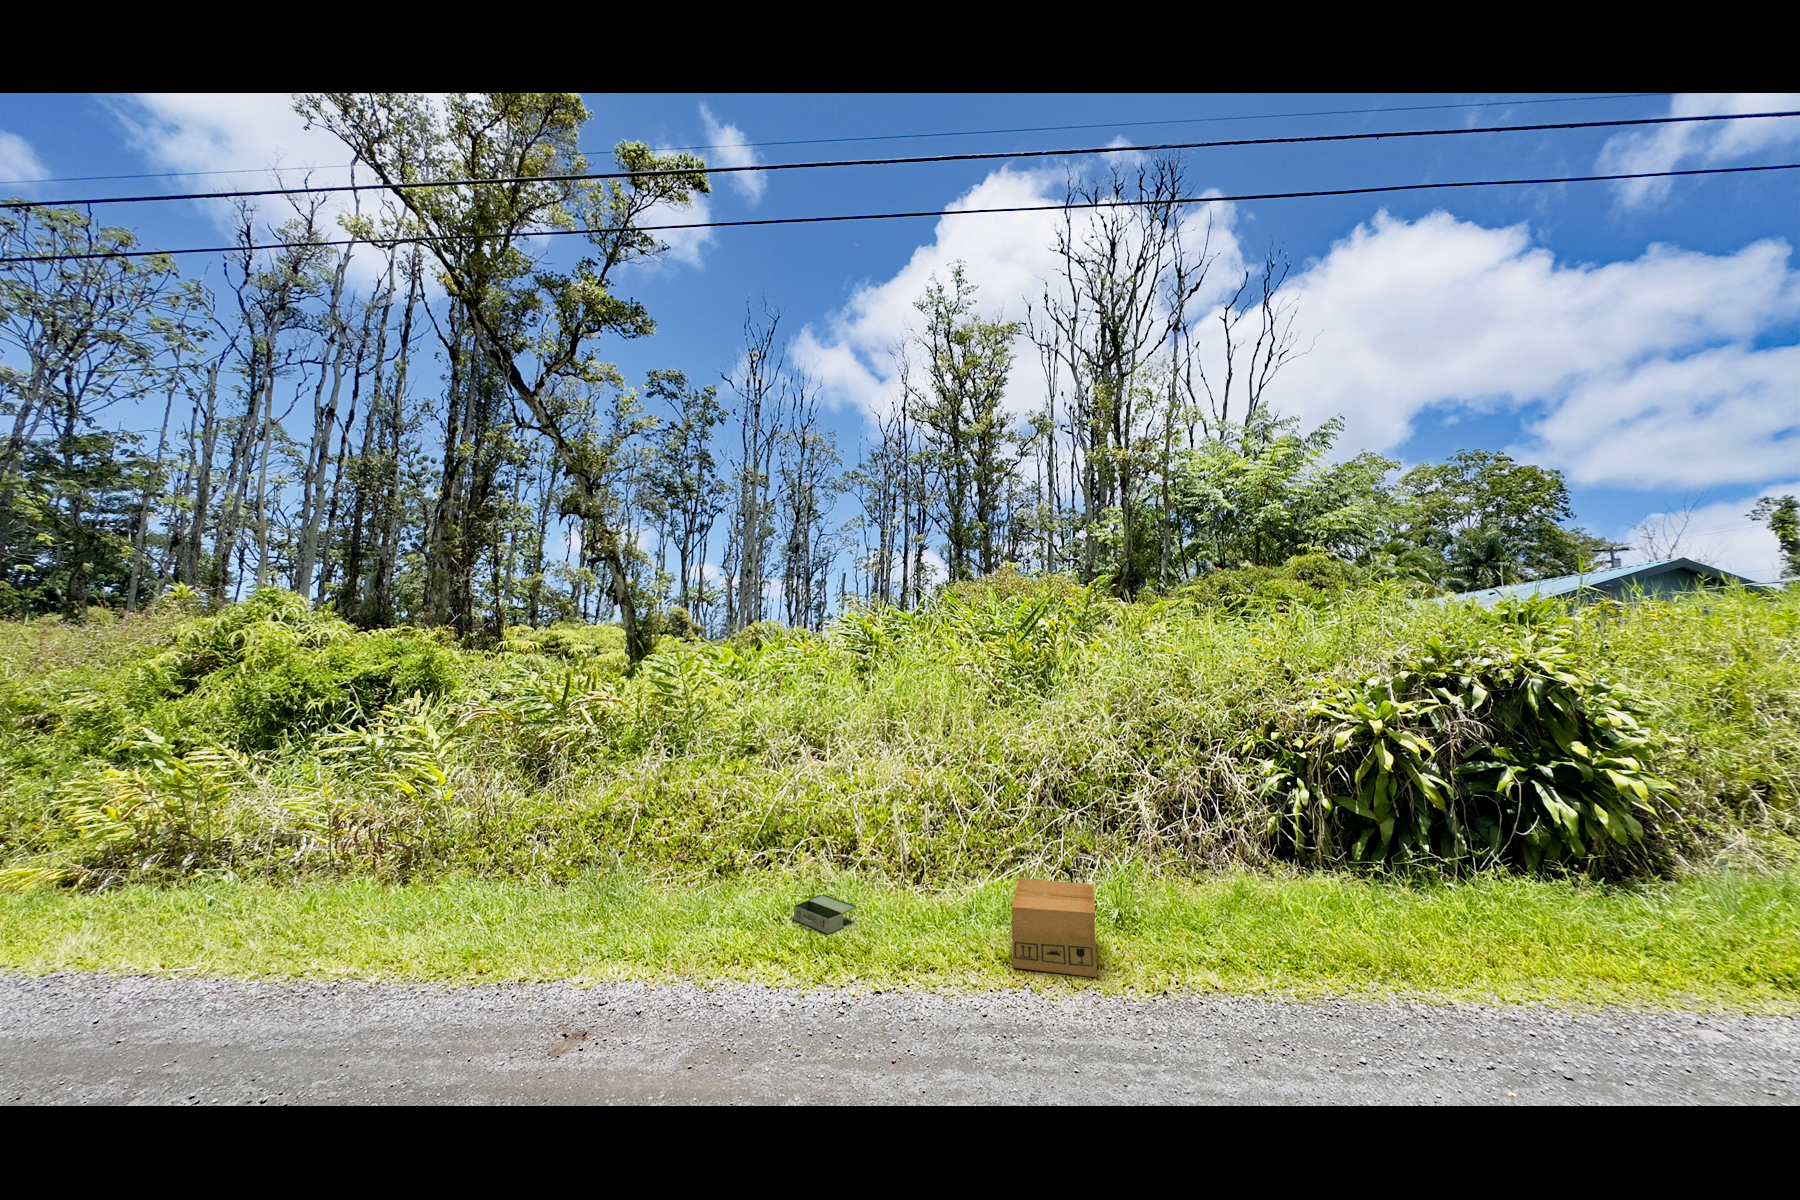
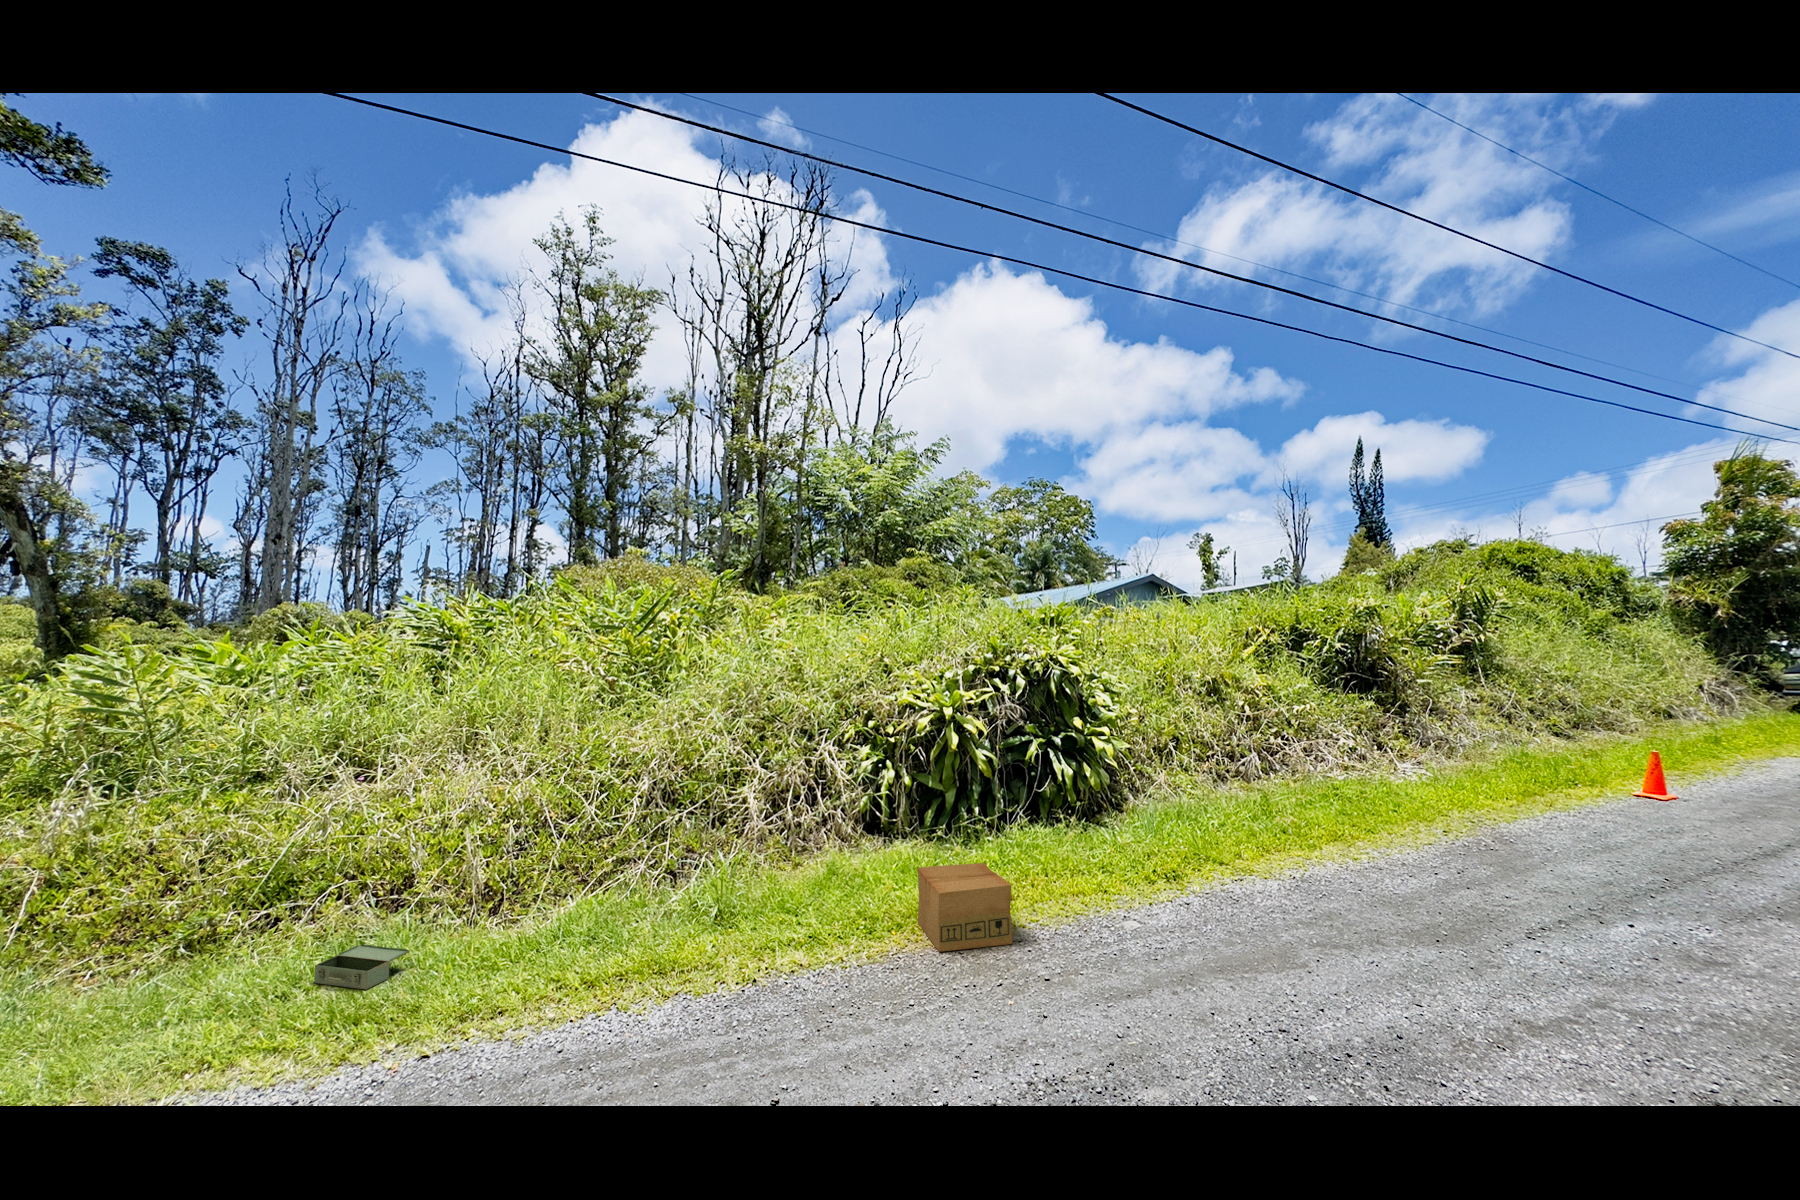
cardboard box: present [1012,878,1097,977] -> present [917,863,1012,952]

